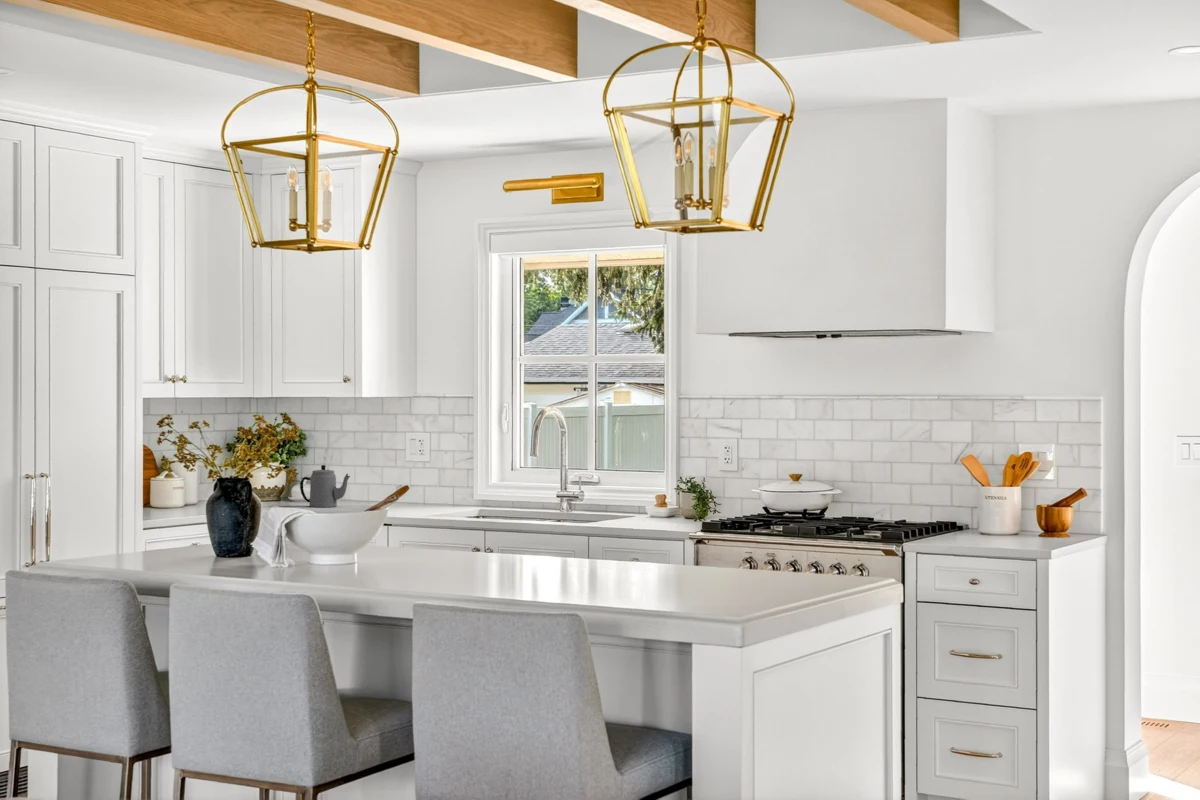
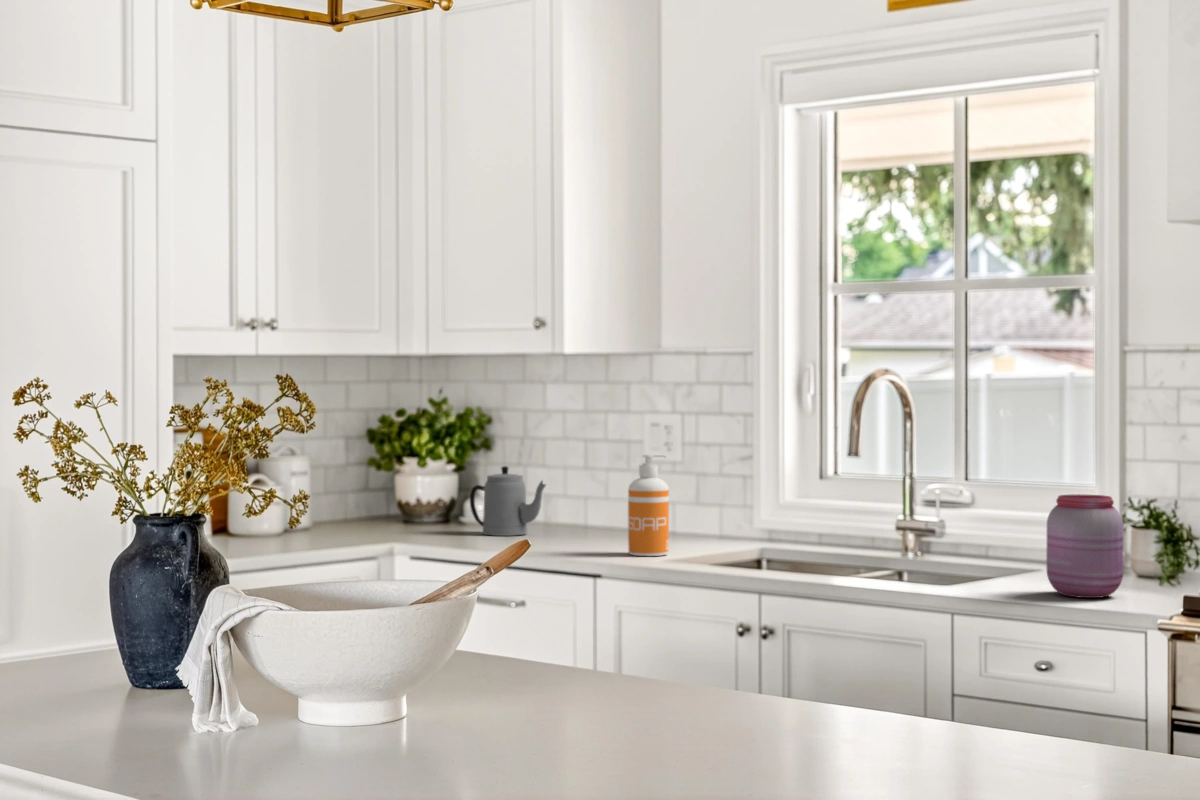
soap dispenser: none [408,456,432,514] -> present [628,454,669,556]
jar: none [637,474,674,525] -> present [1047,494,1124,598]

